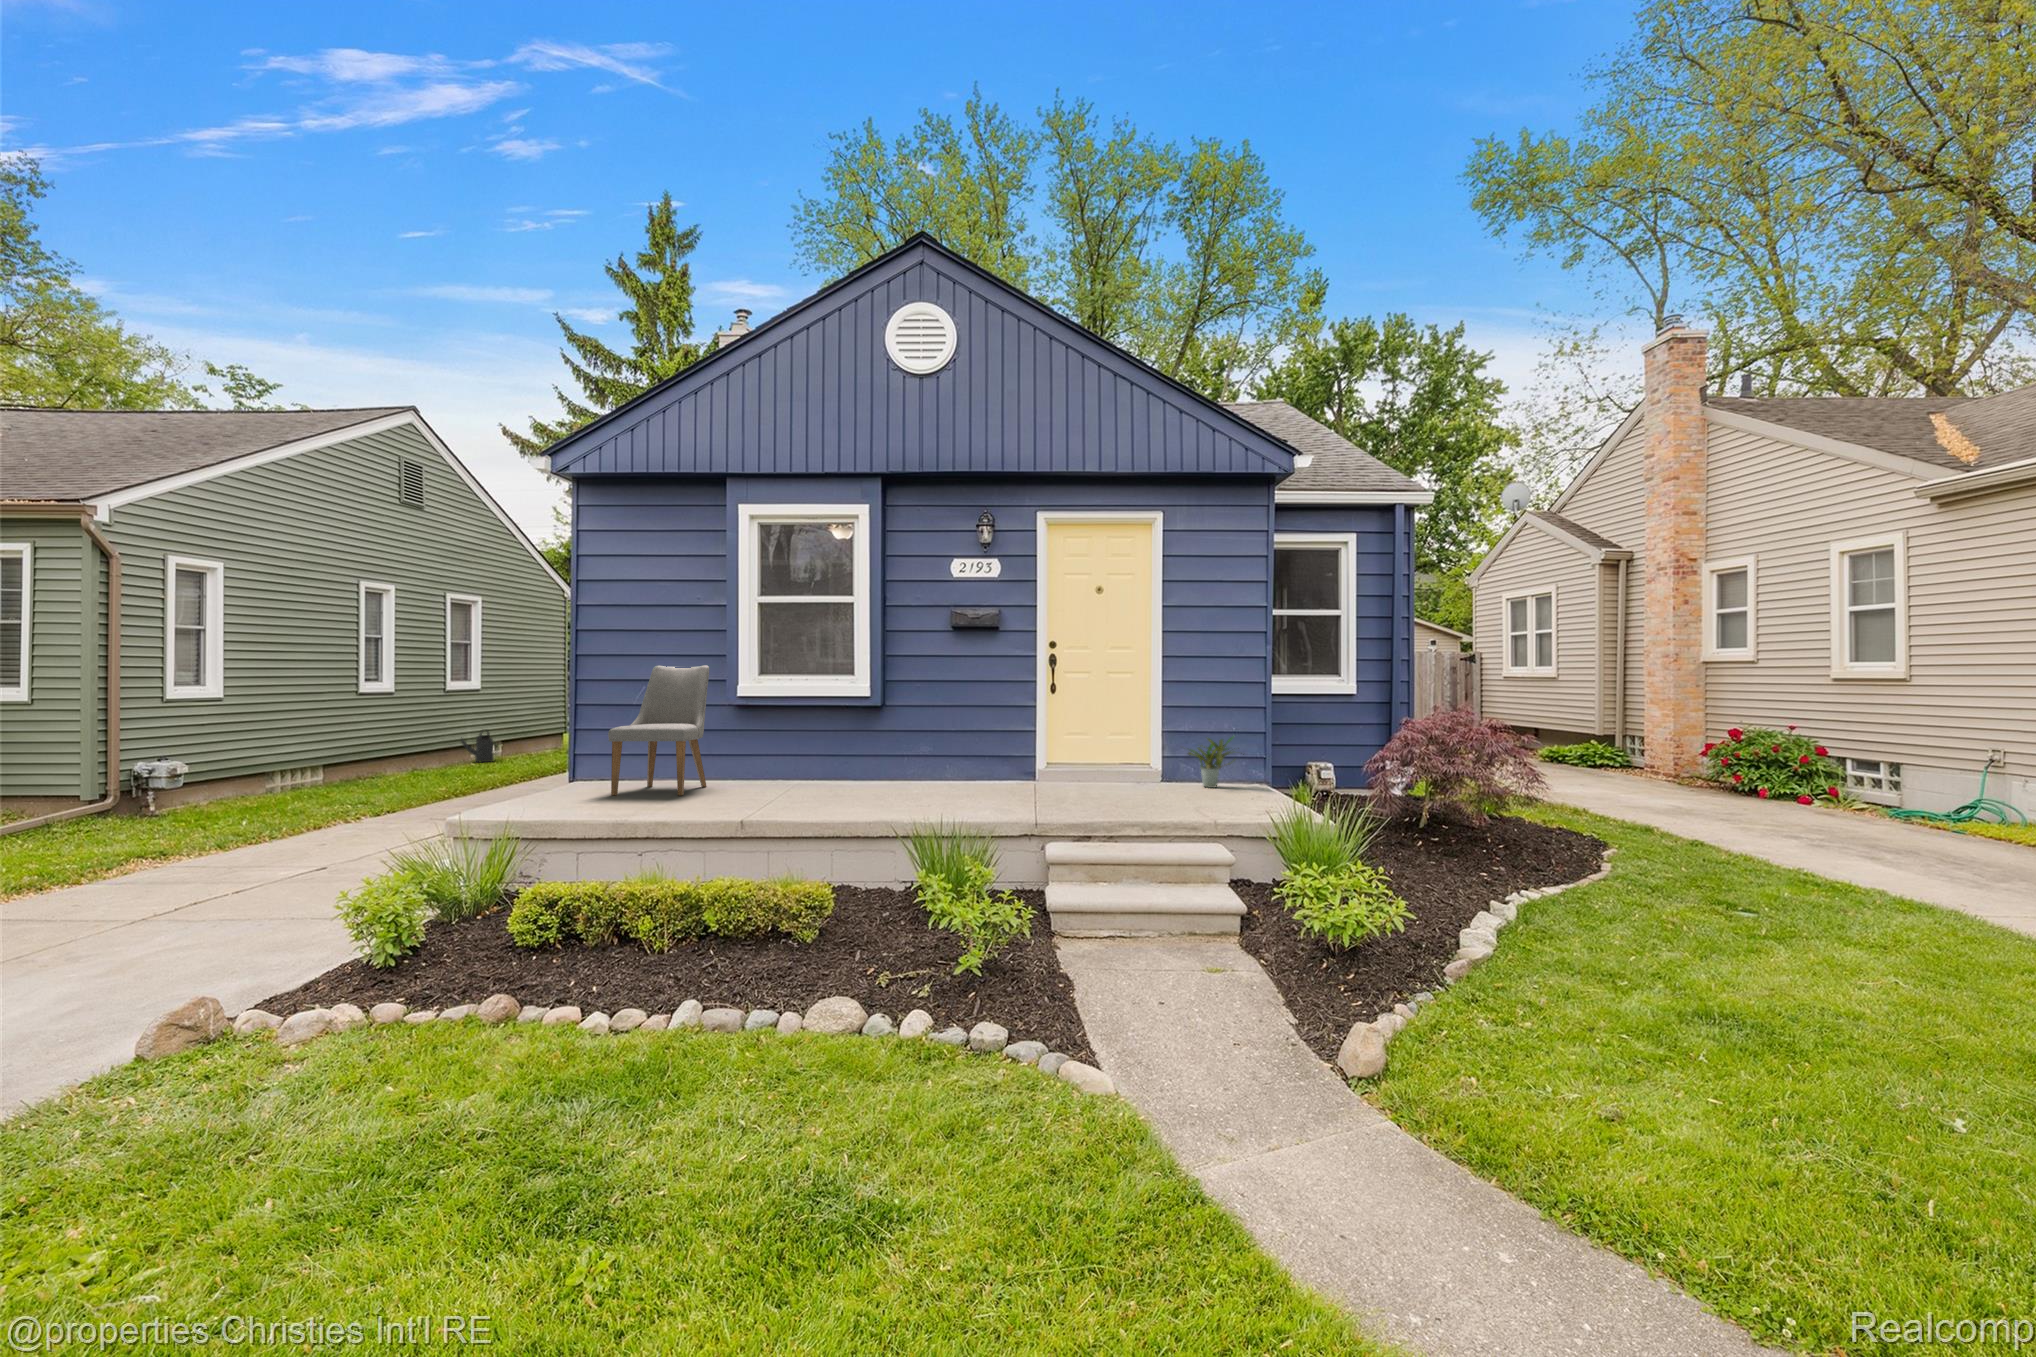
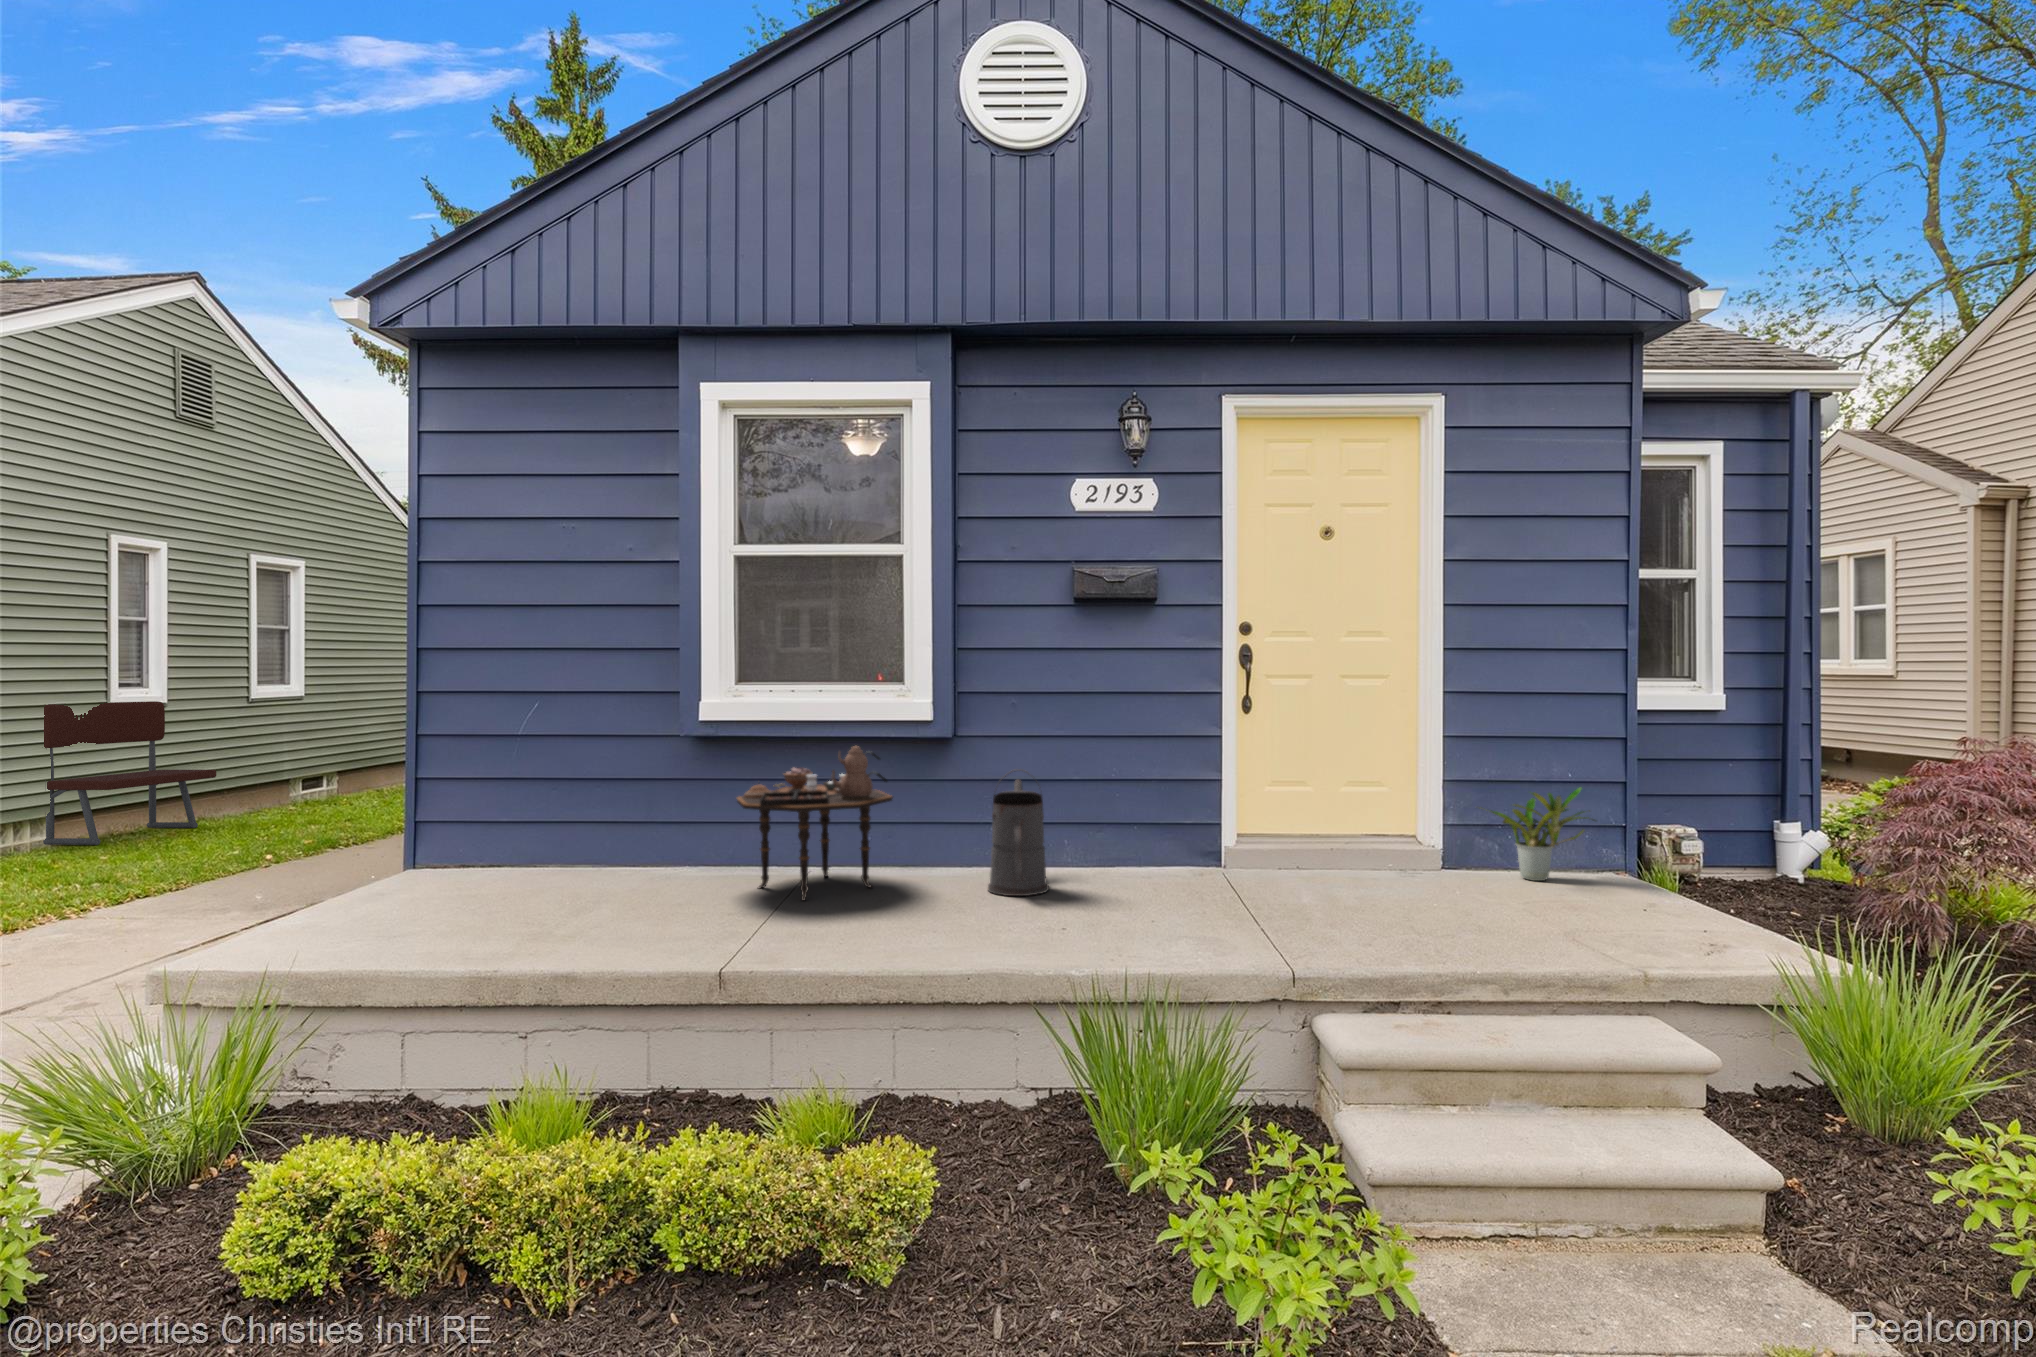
chair: present [608,665,709,795] -> none [470,664,649,900]
bench: none [316,691,428,784] -> present [43,701,216,845]
side table: none [757,711,846,796] -> present [737,746,893,901]
watering can: present [461,730,494,762] -> present [988,769,1049,896]

